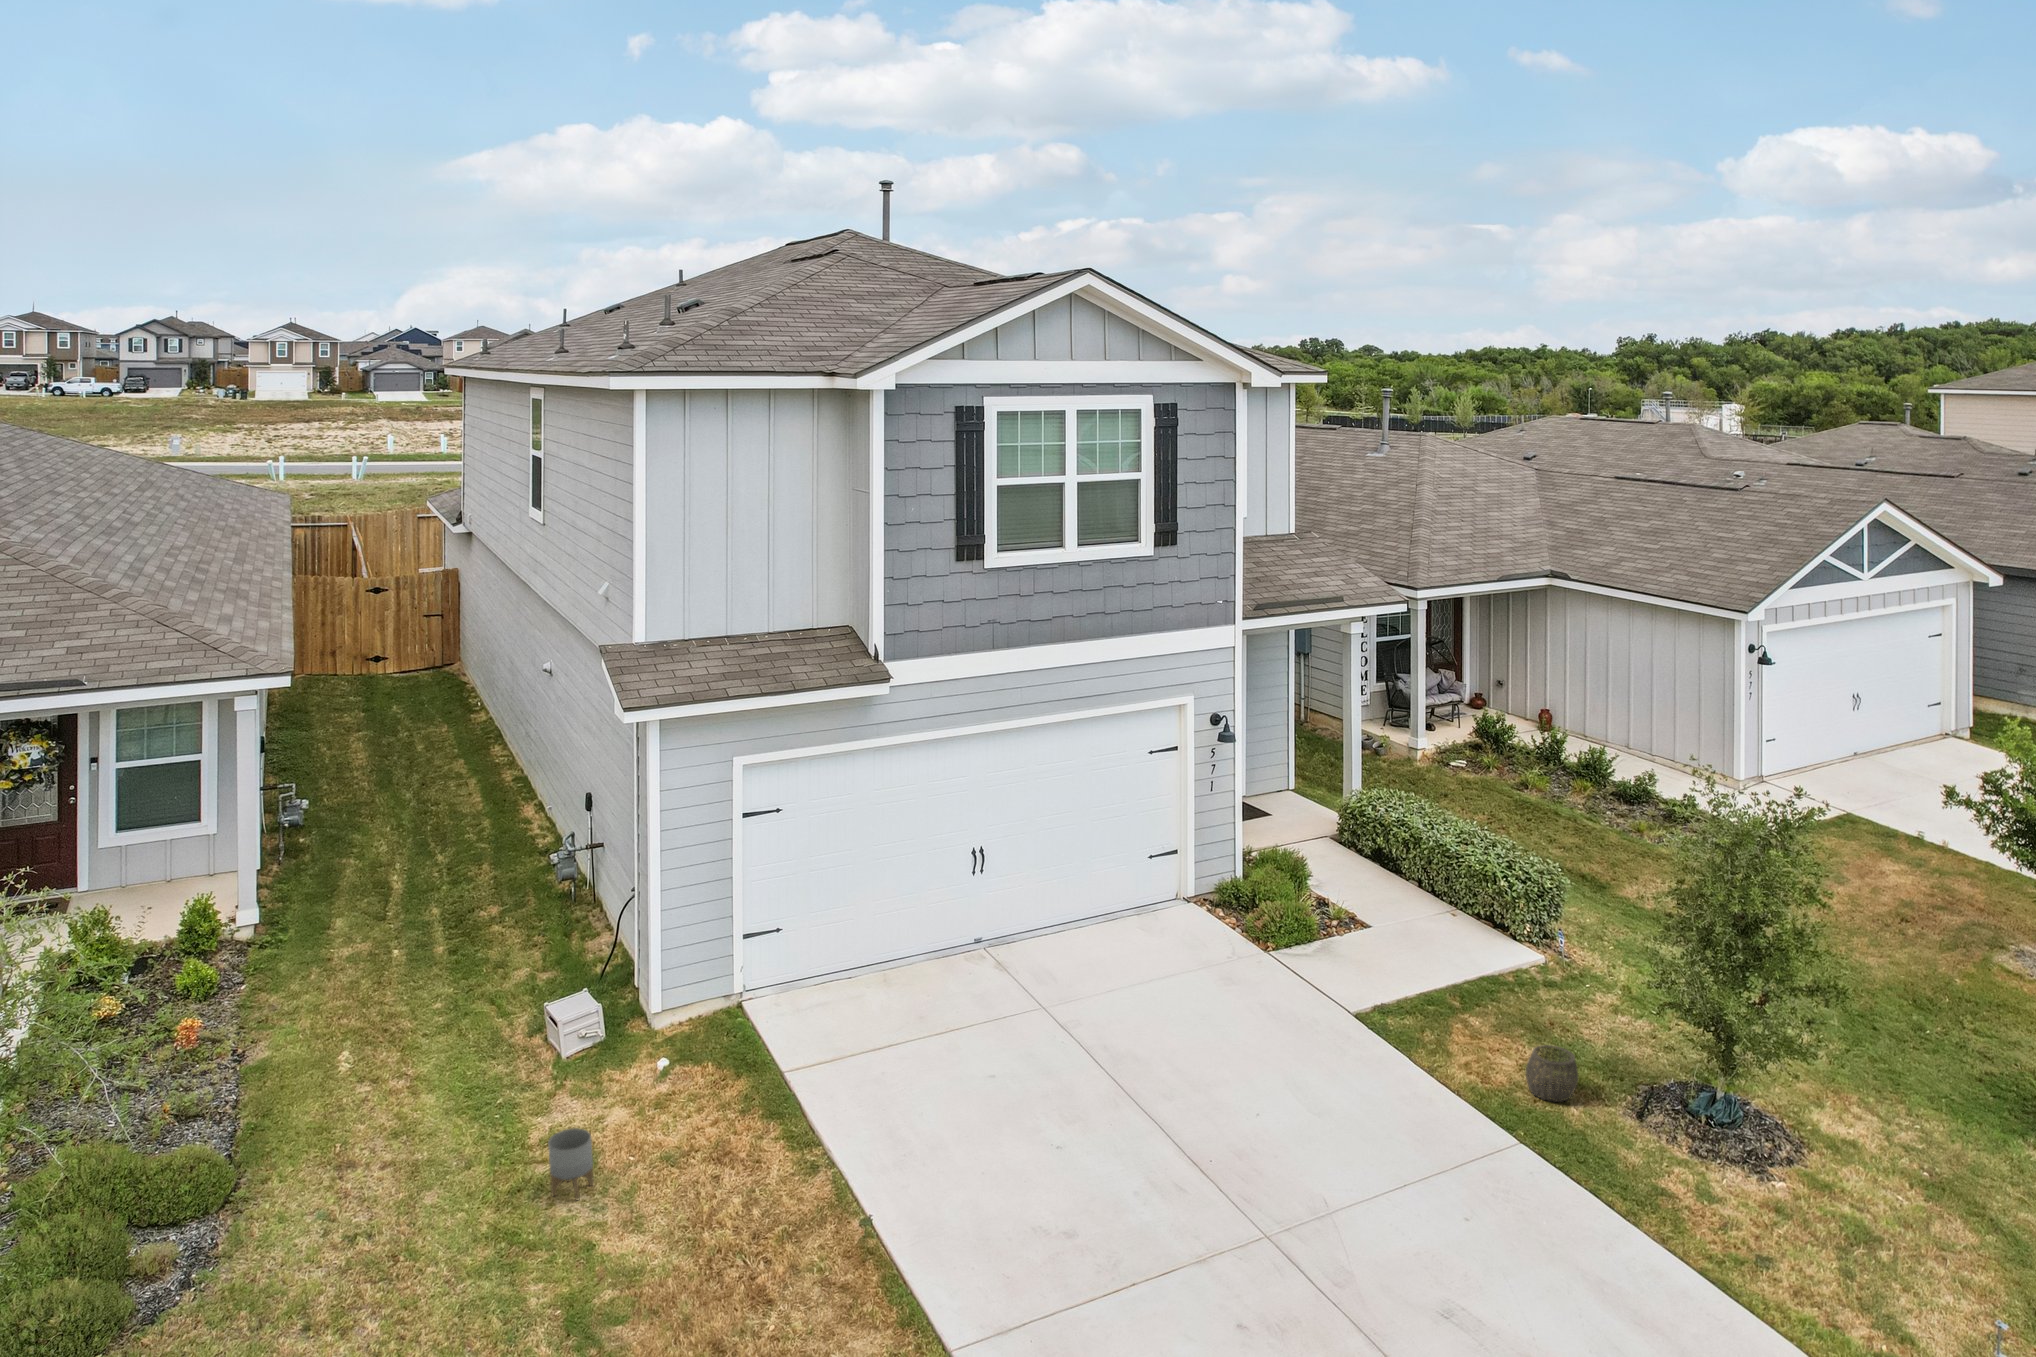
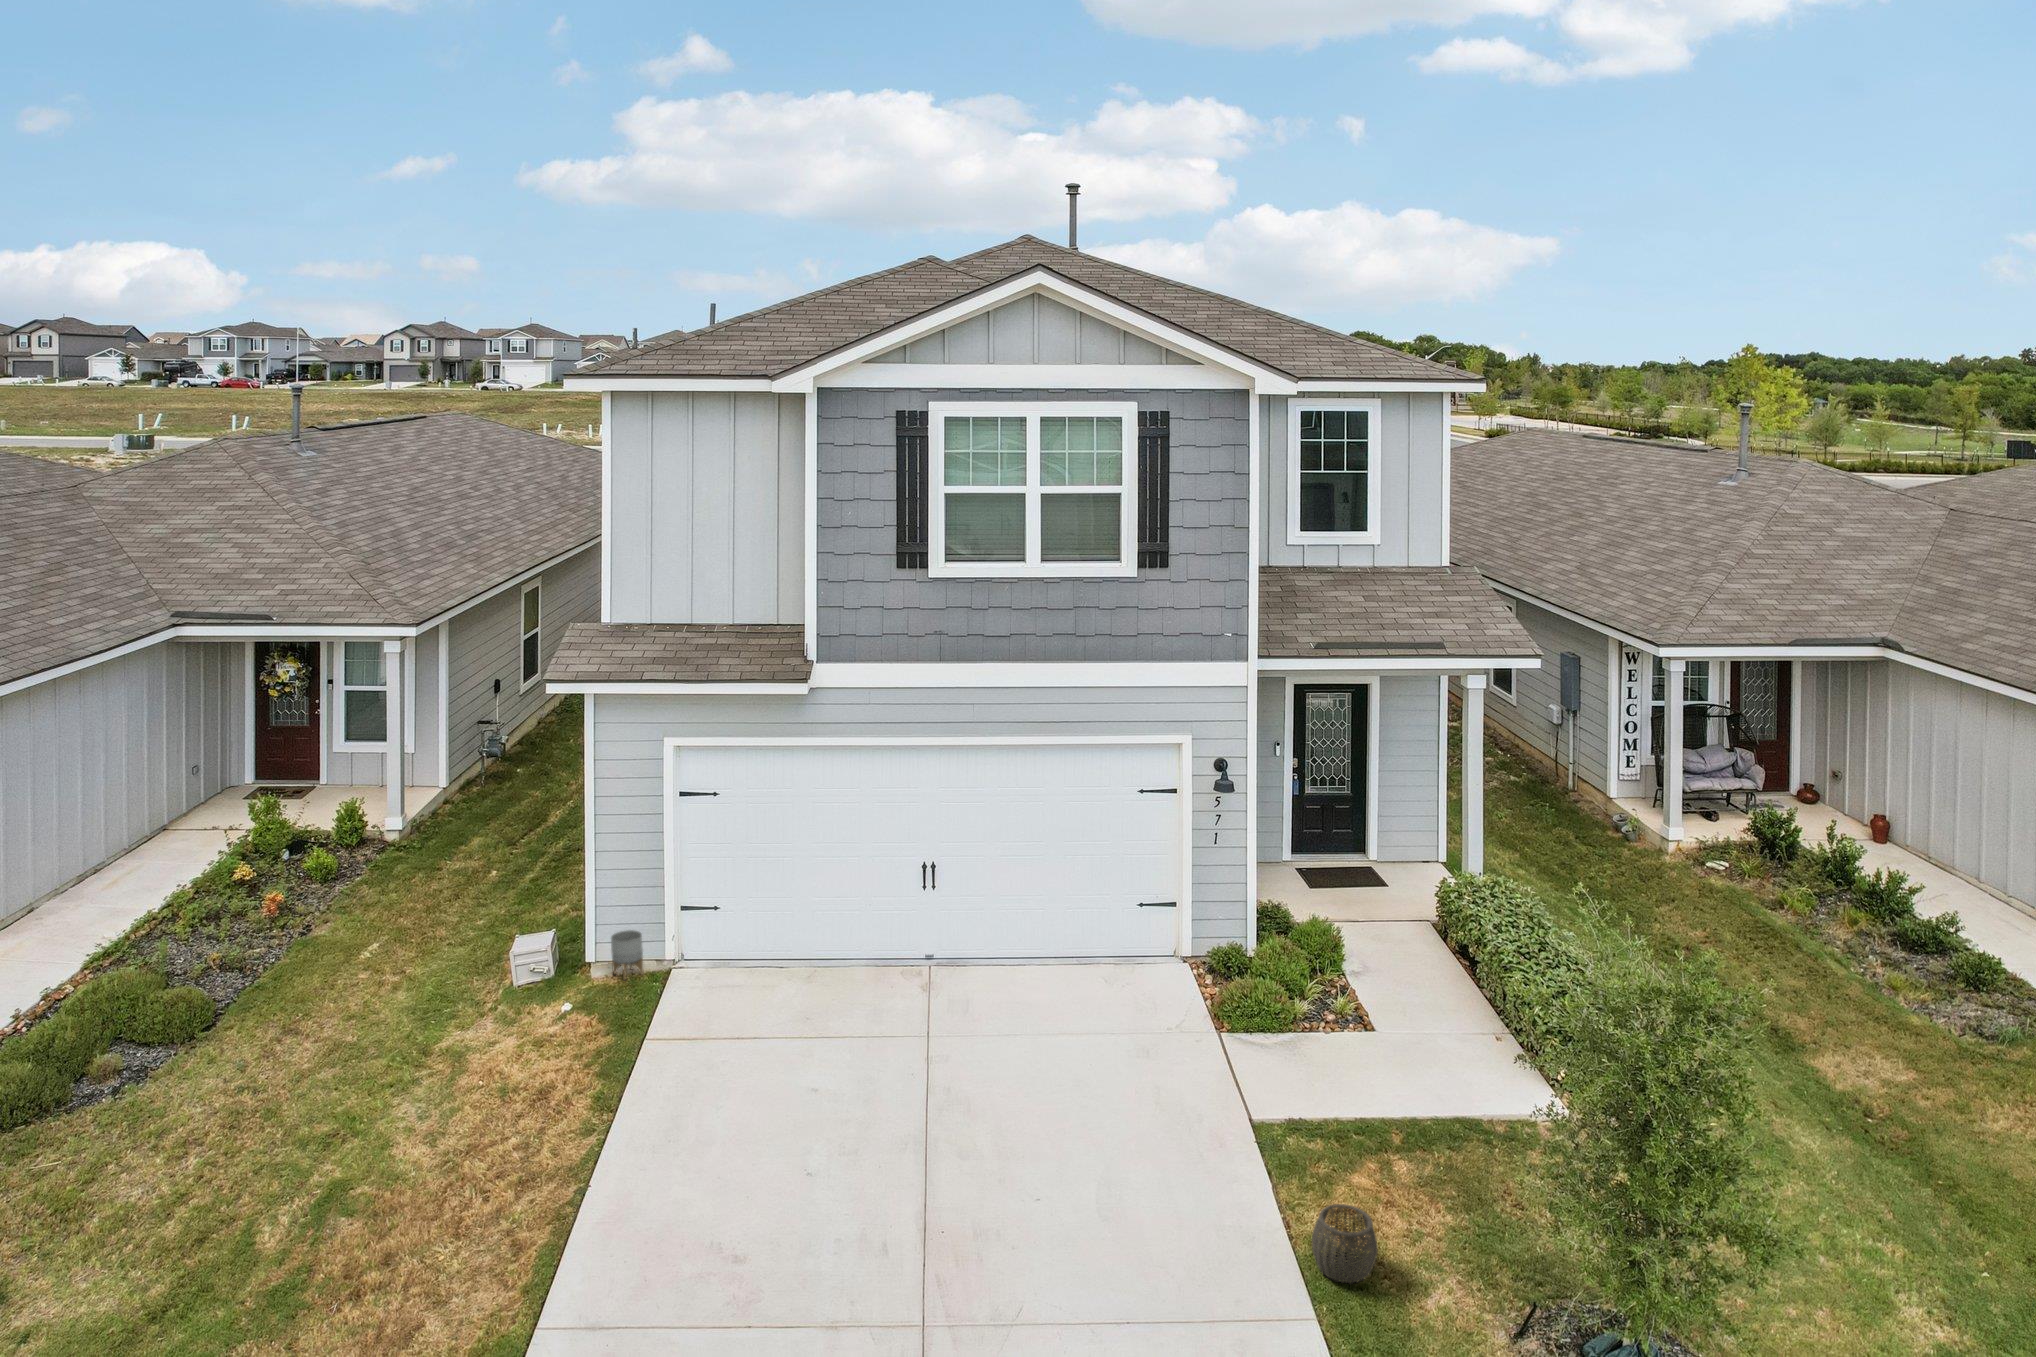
planter: present [548,1128,594,1200] -> present [611,930,643,980]

